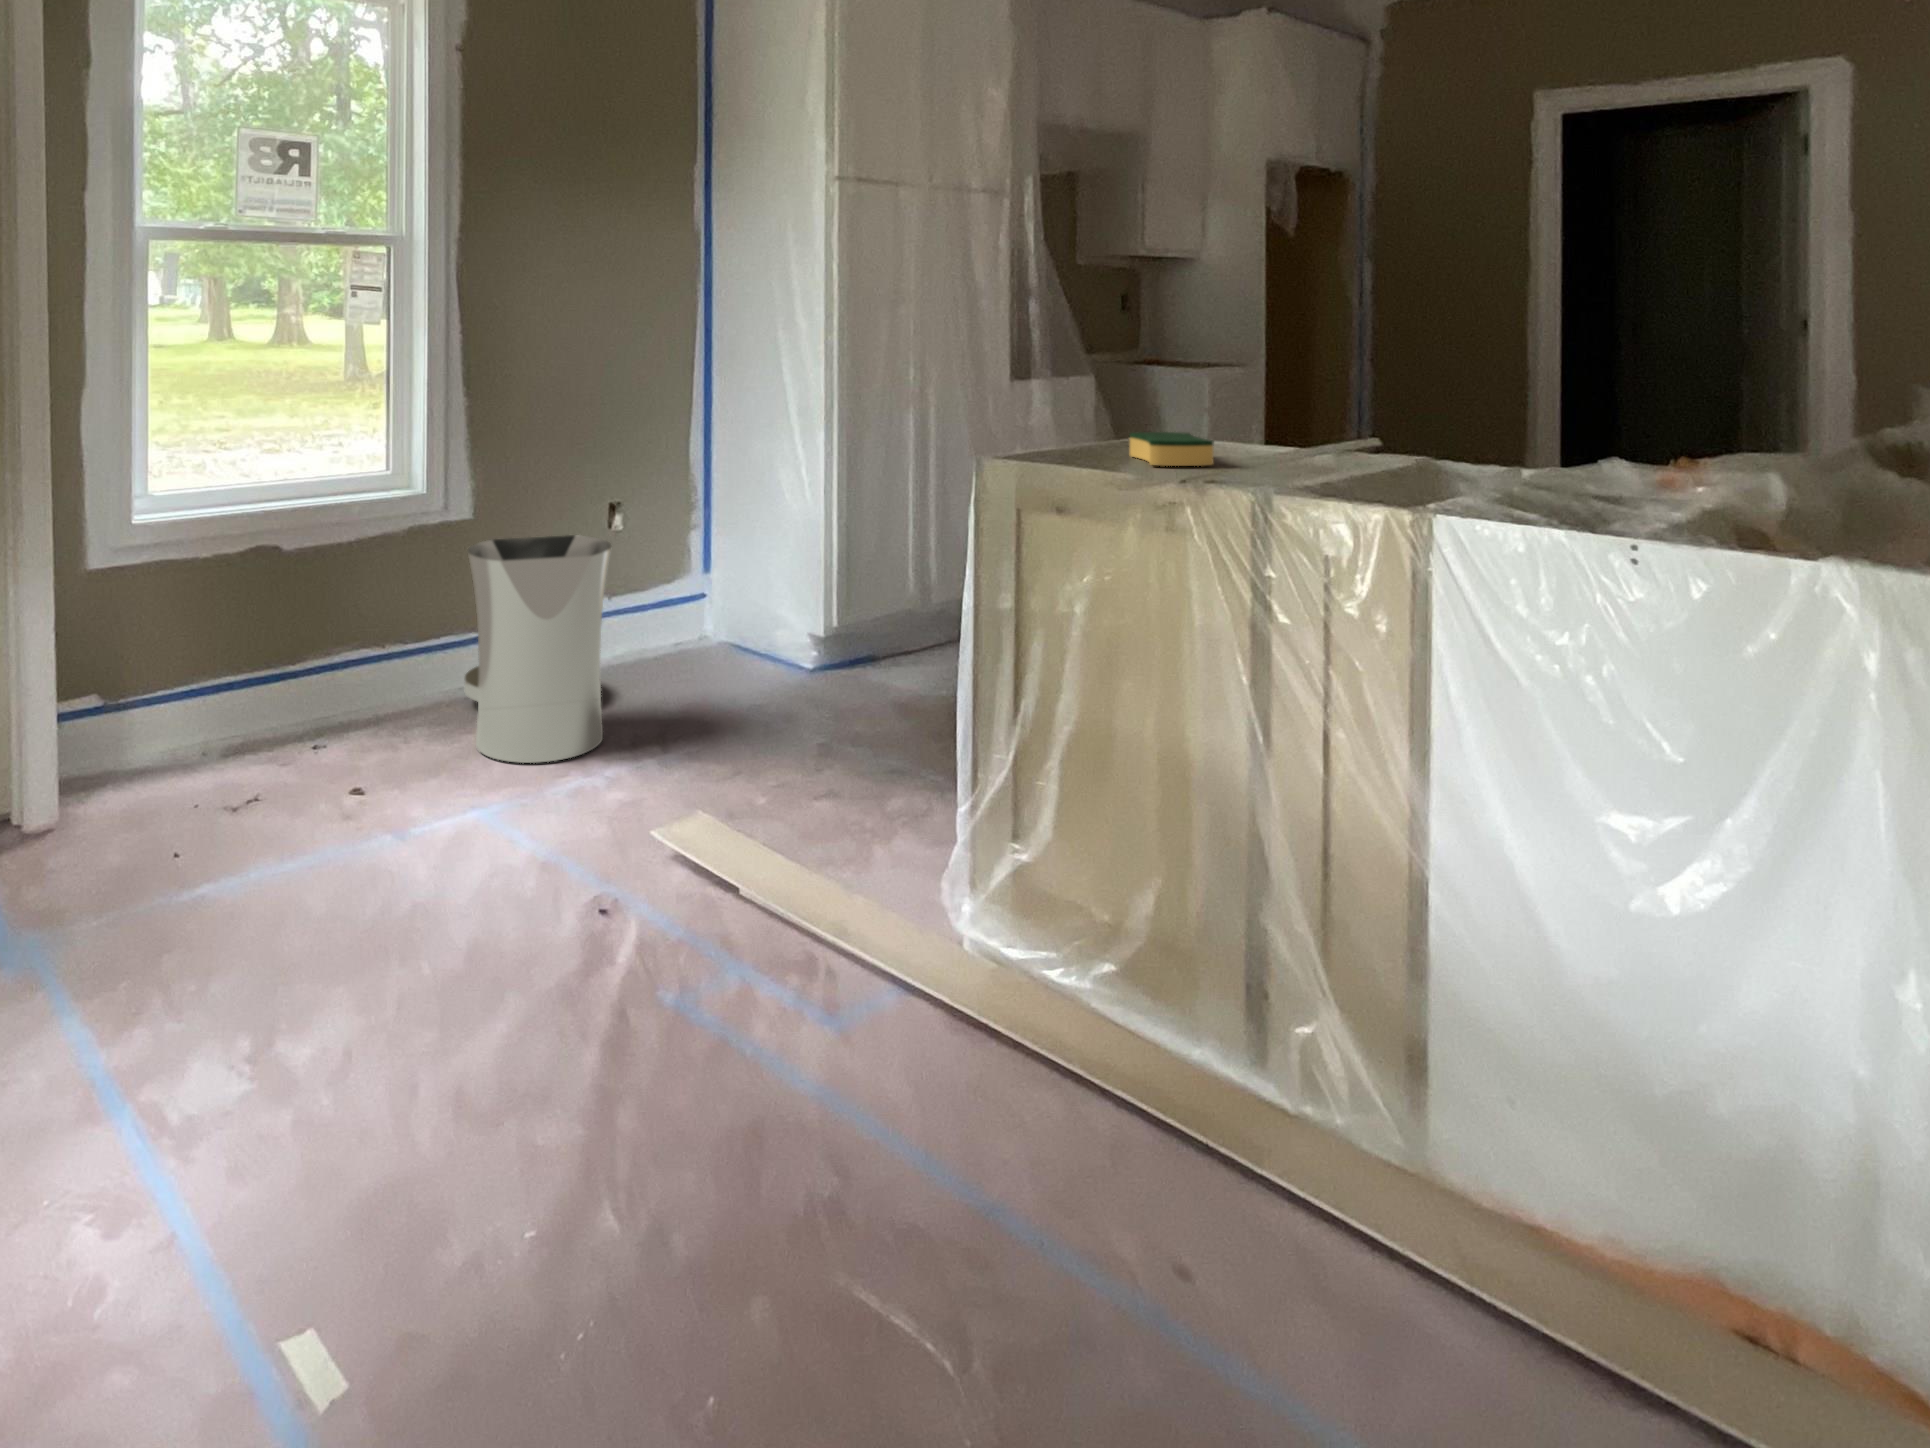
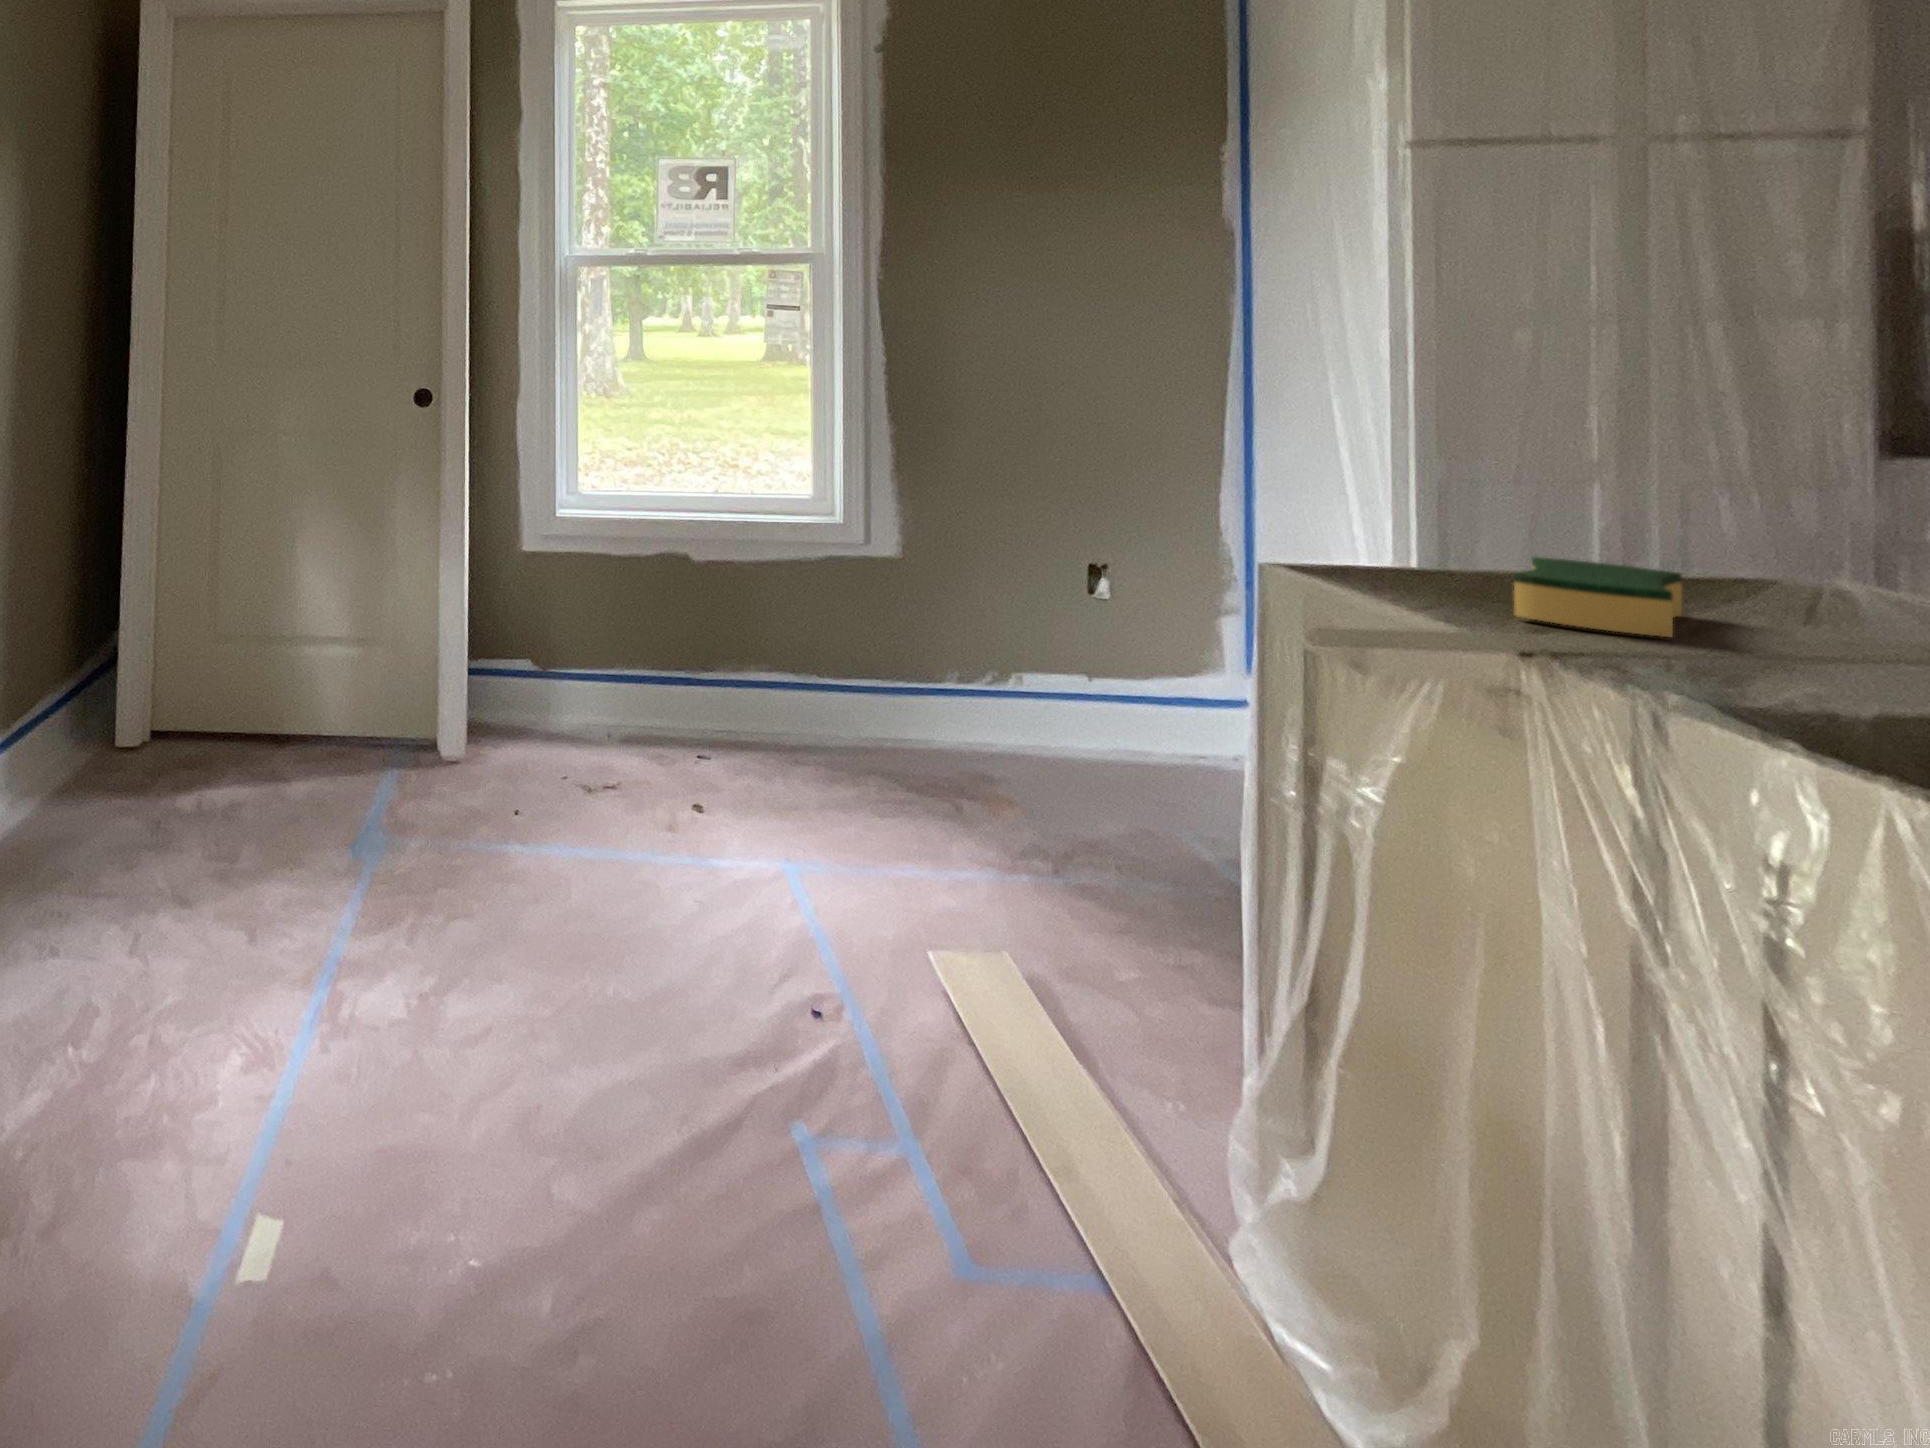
trash can: present [464,535,611,763] -> none [837,581,1035,845]

